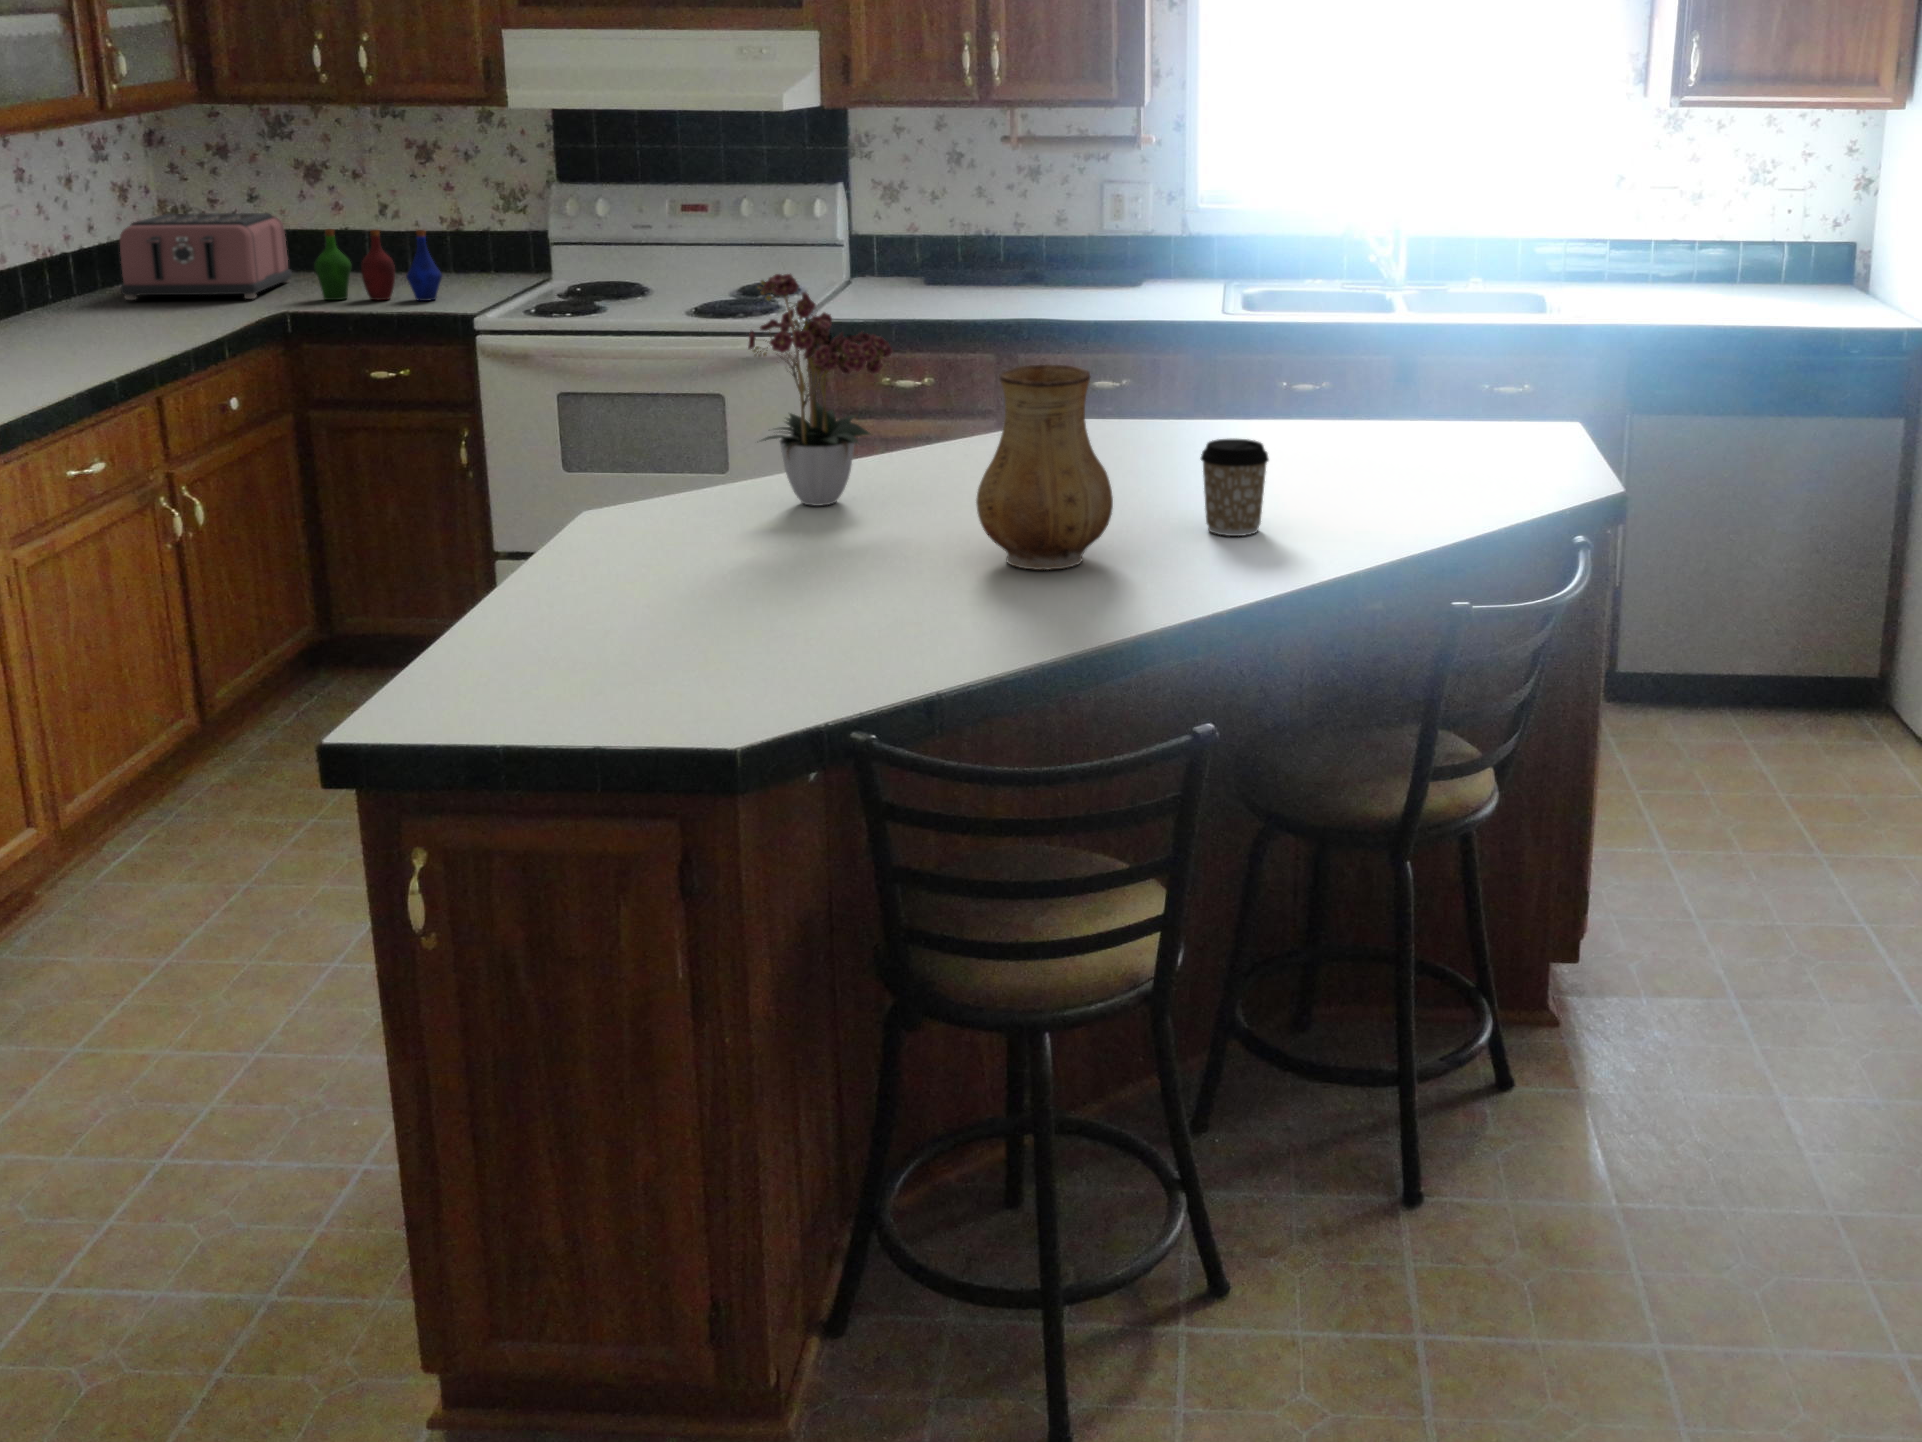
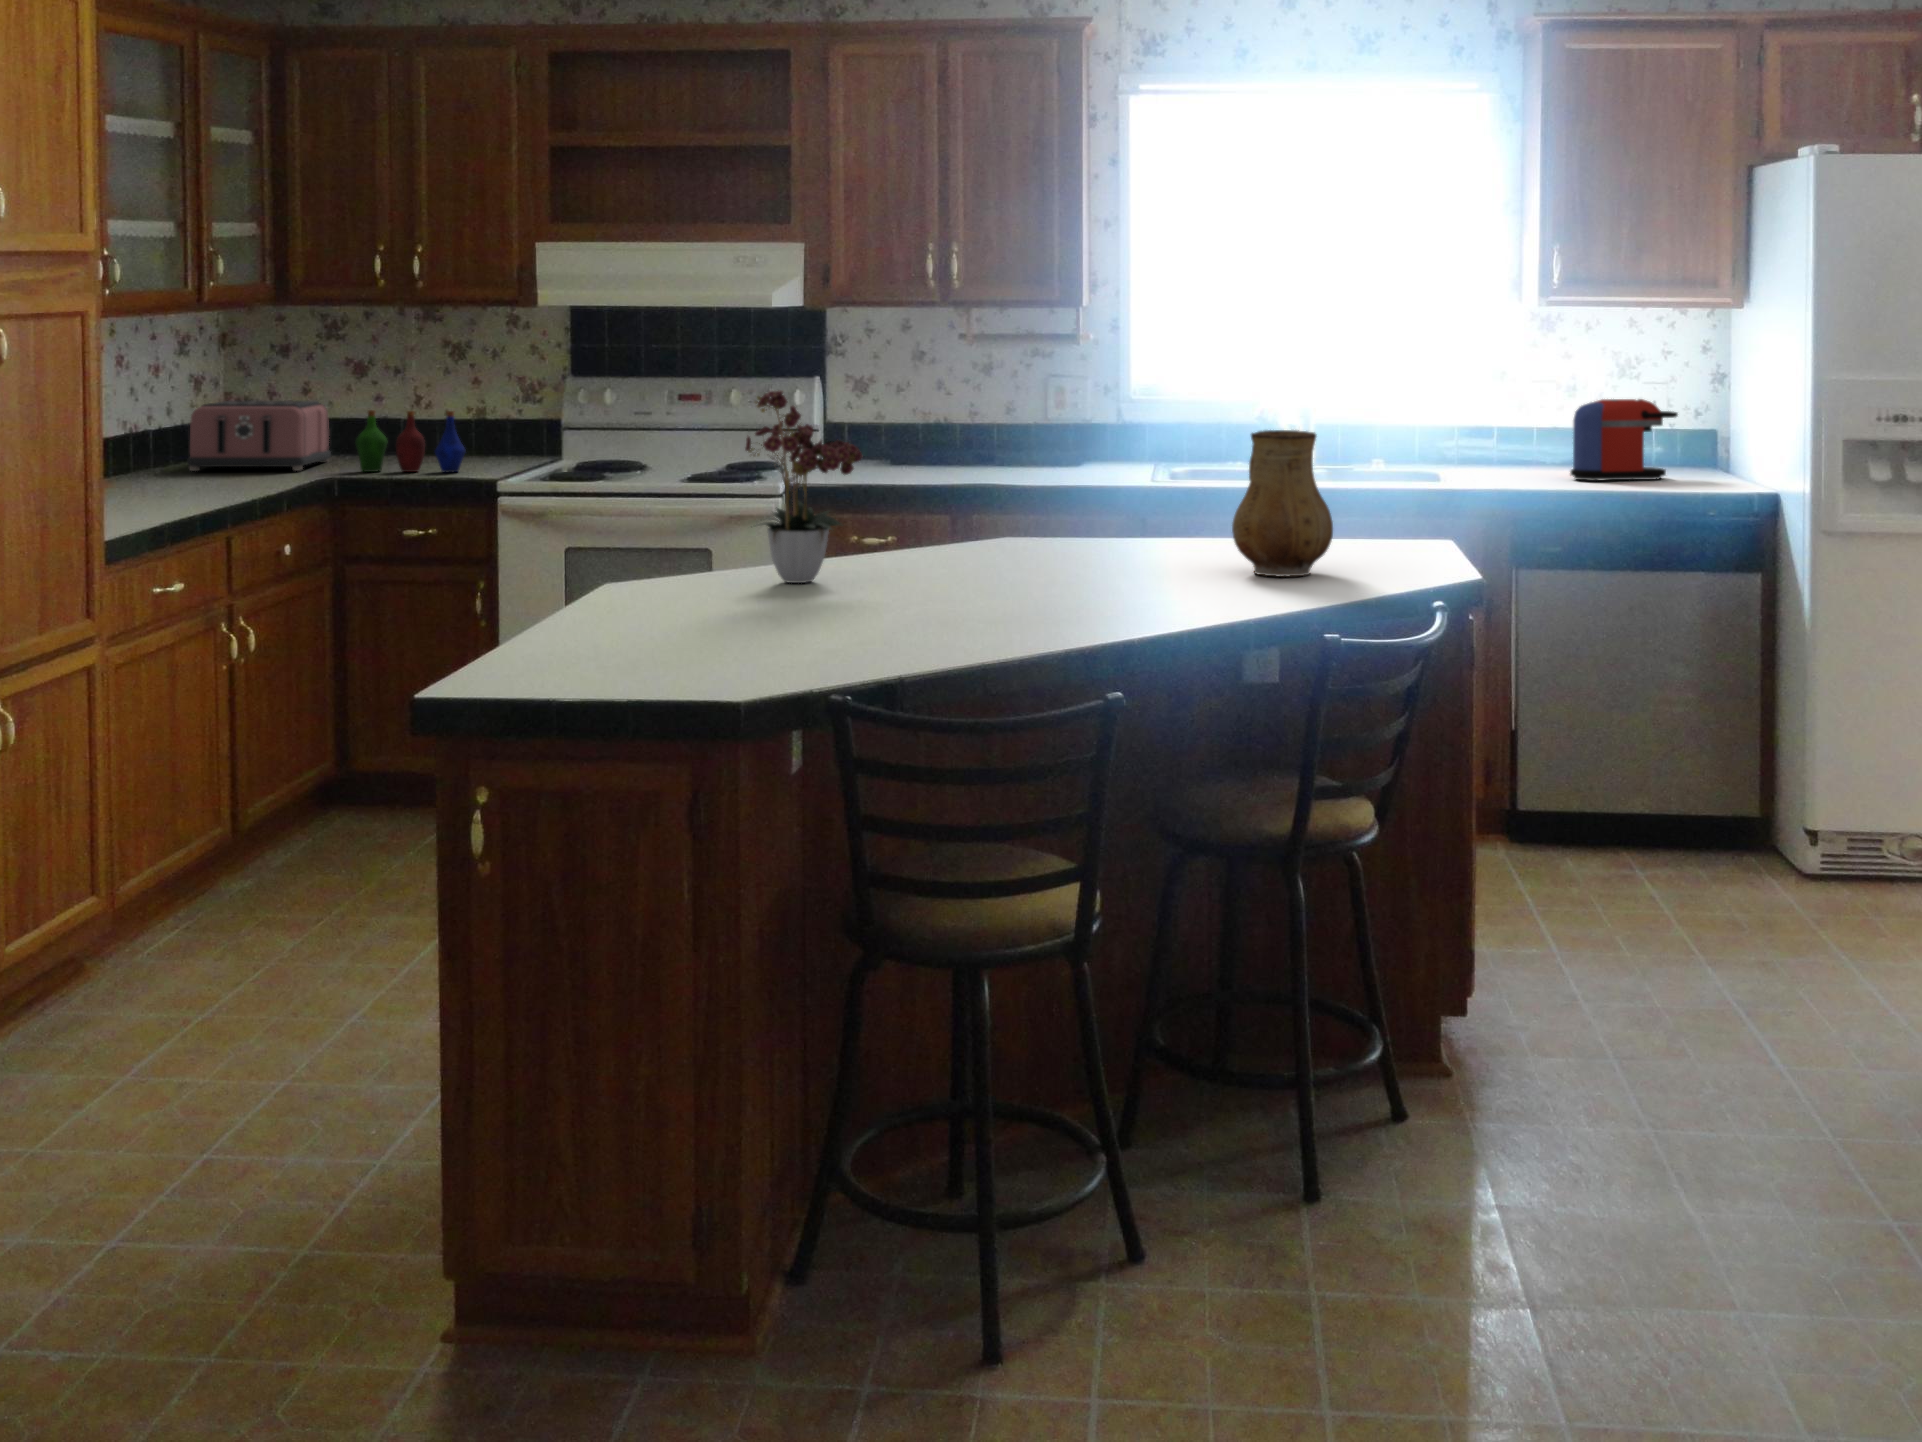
coffee maker: none [1690,215,1814,309] -> present [1570,399,1678,481]
ceramic pitcher: present [976,364,1113,570] -> present [1232,430,1333,576]
coffee cup: present [1201,439,1269,536] -> none [1113,521,1170,598]

